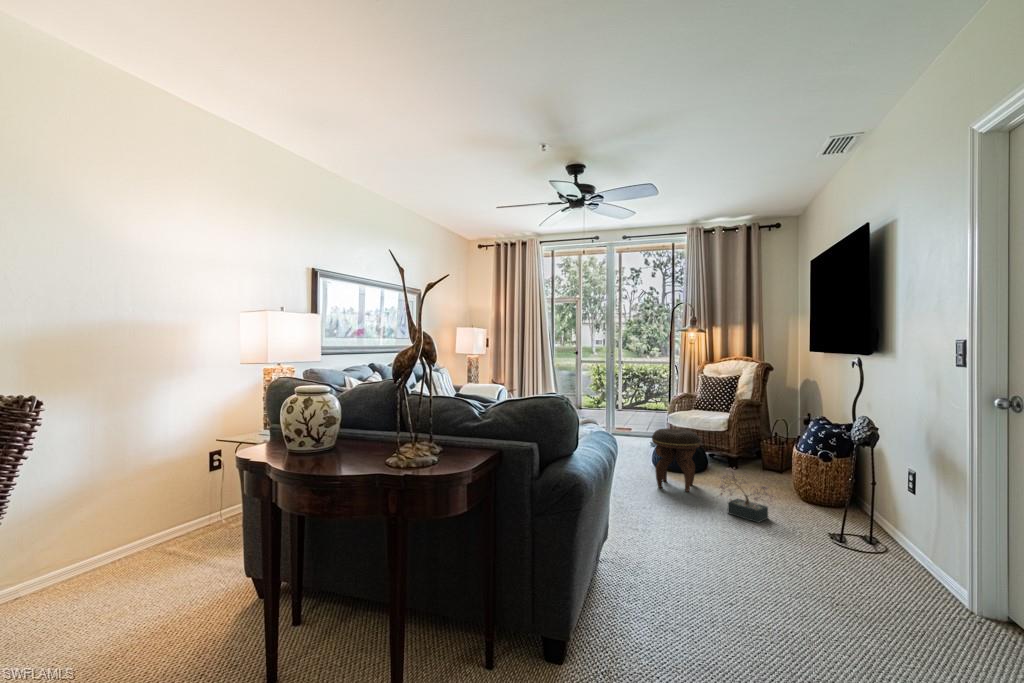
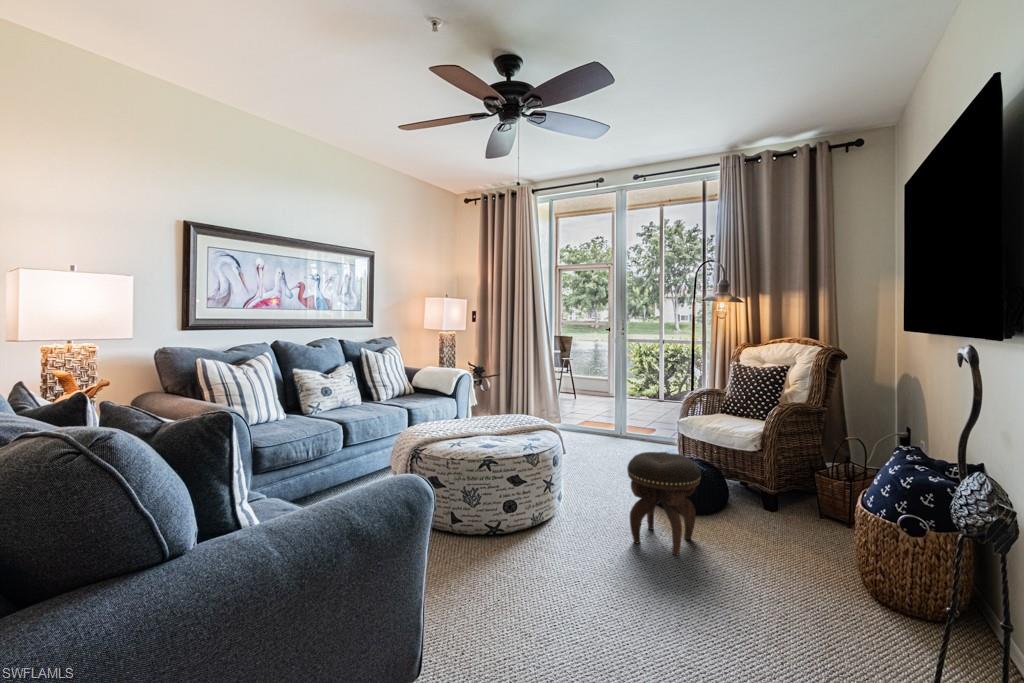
decorative plant: present [719,468,774,523] -> none [705,533,808,645]

